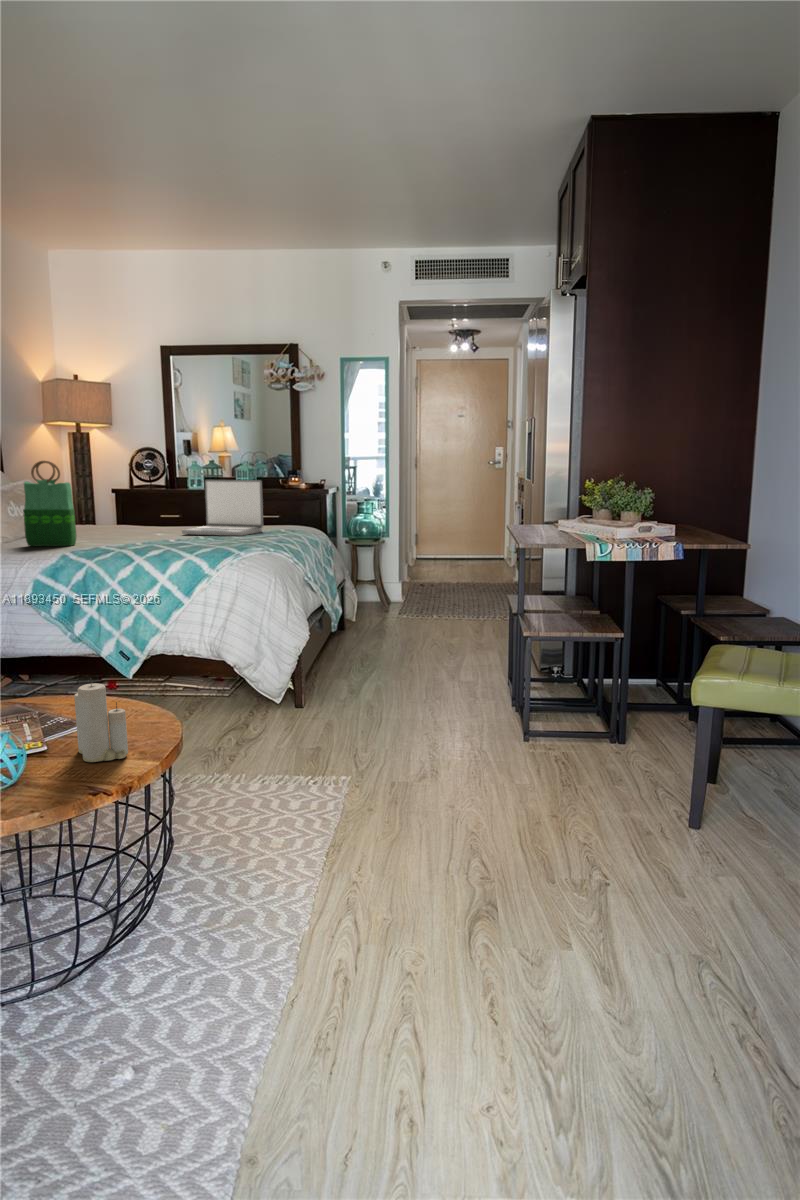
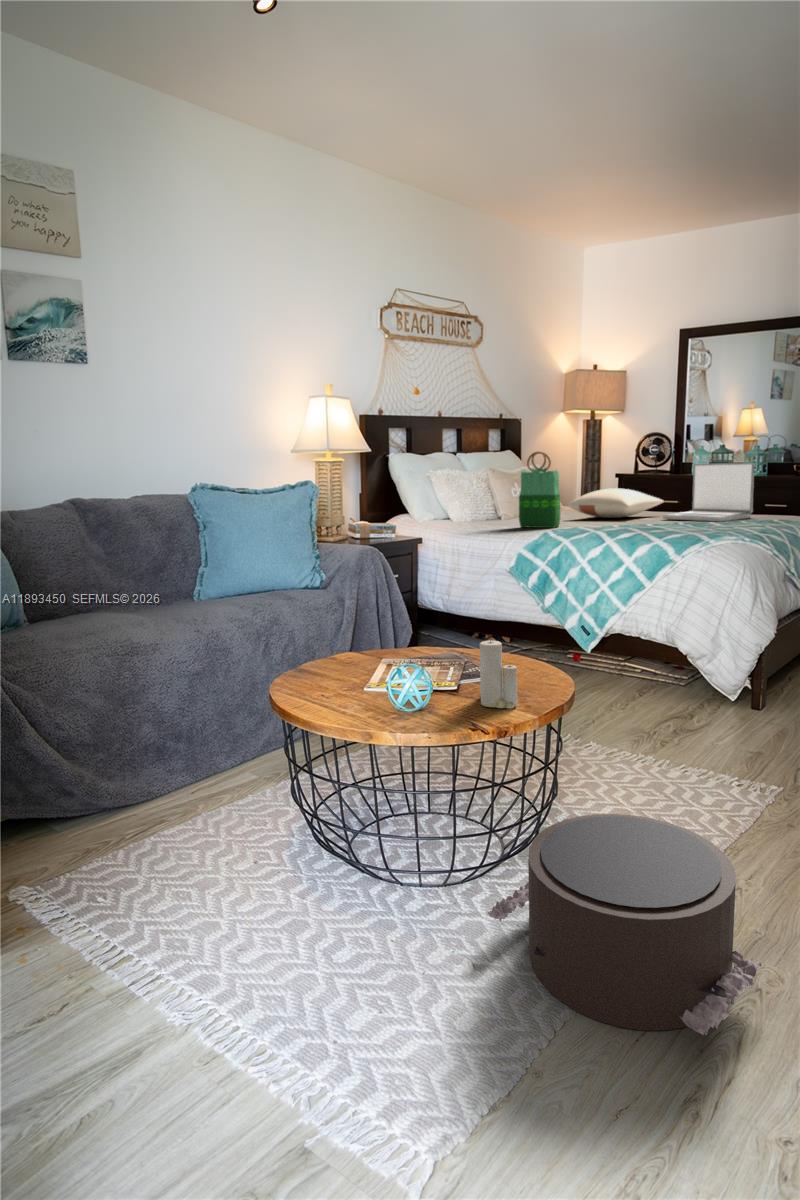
pillow: none [76,503,177,534] -> present [568,488,663,518]
pouf: none [135,838,408,1065] -> present [488,814,762,1035]

